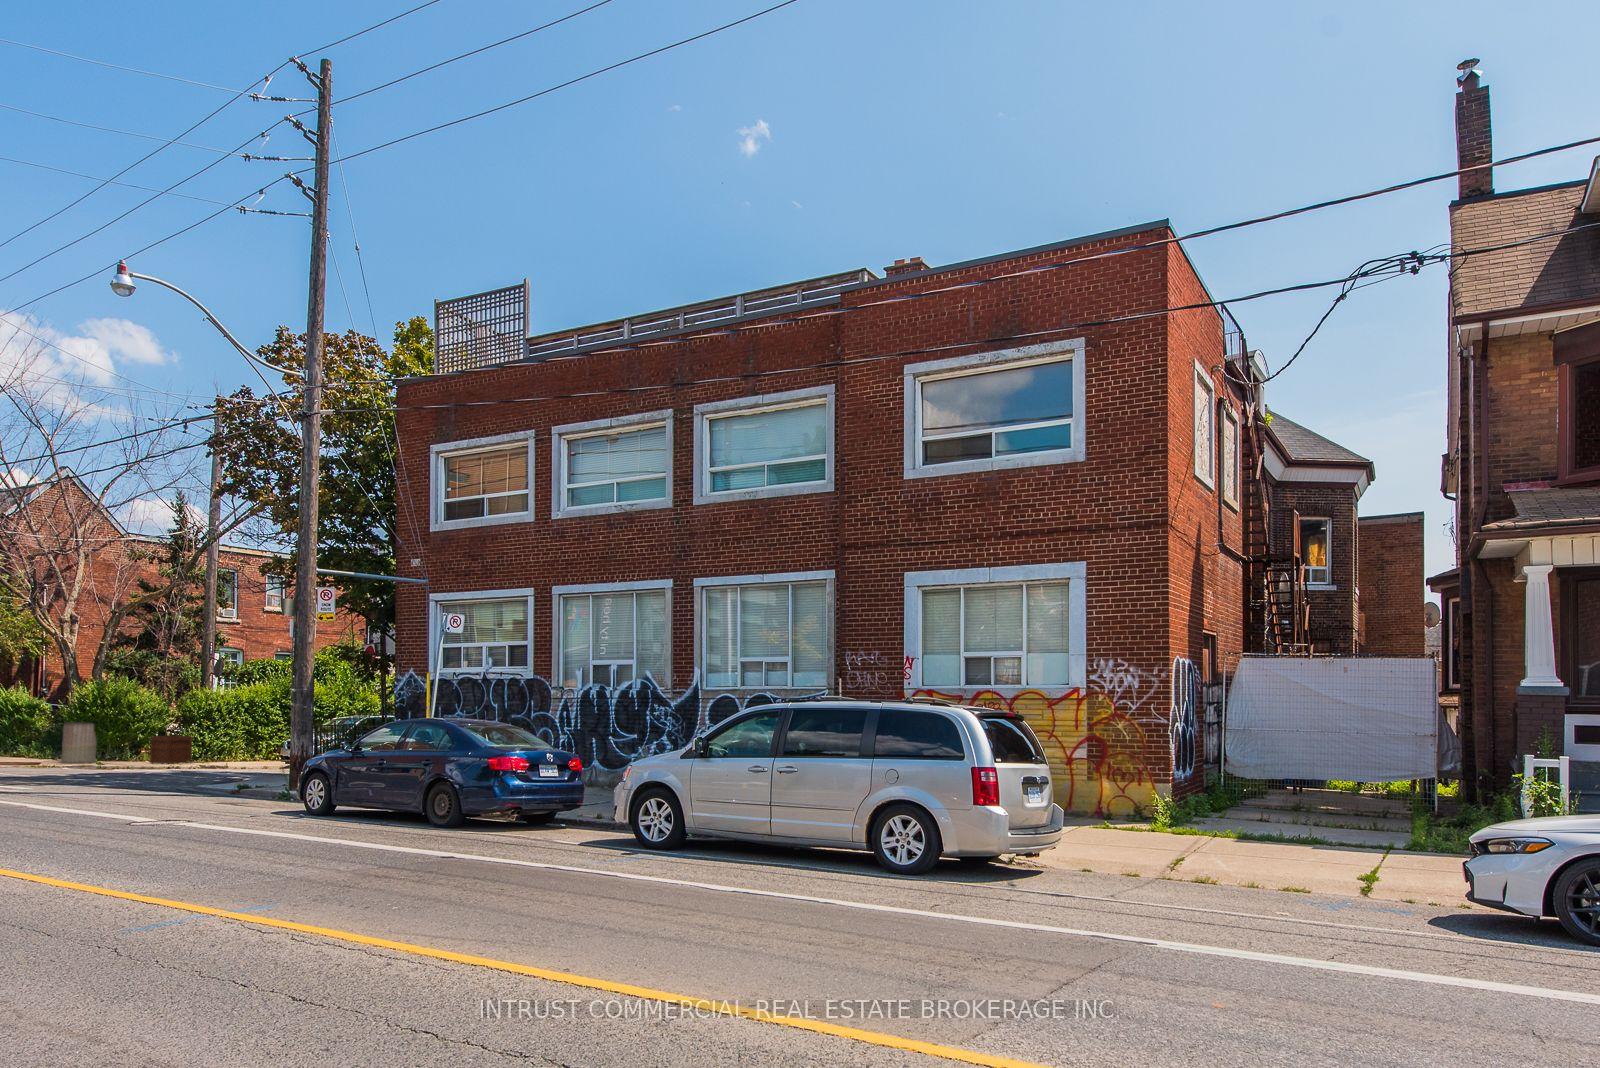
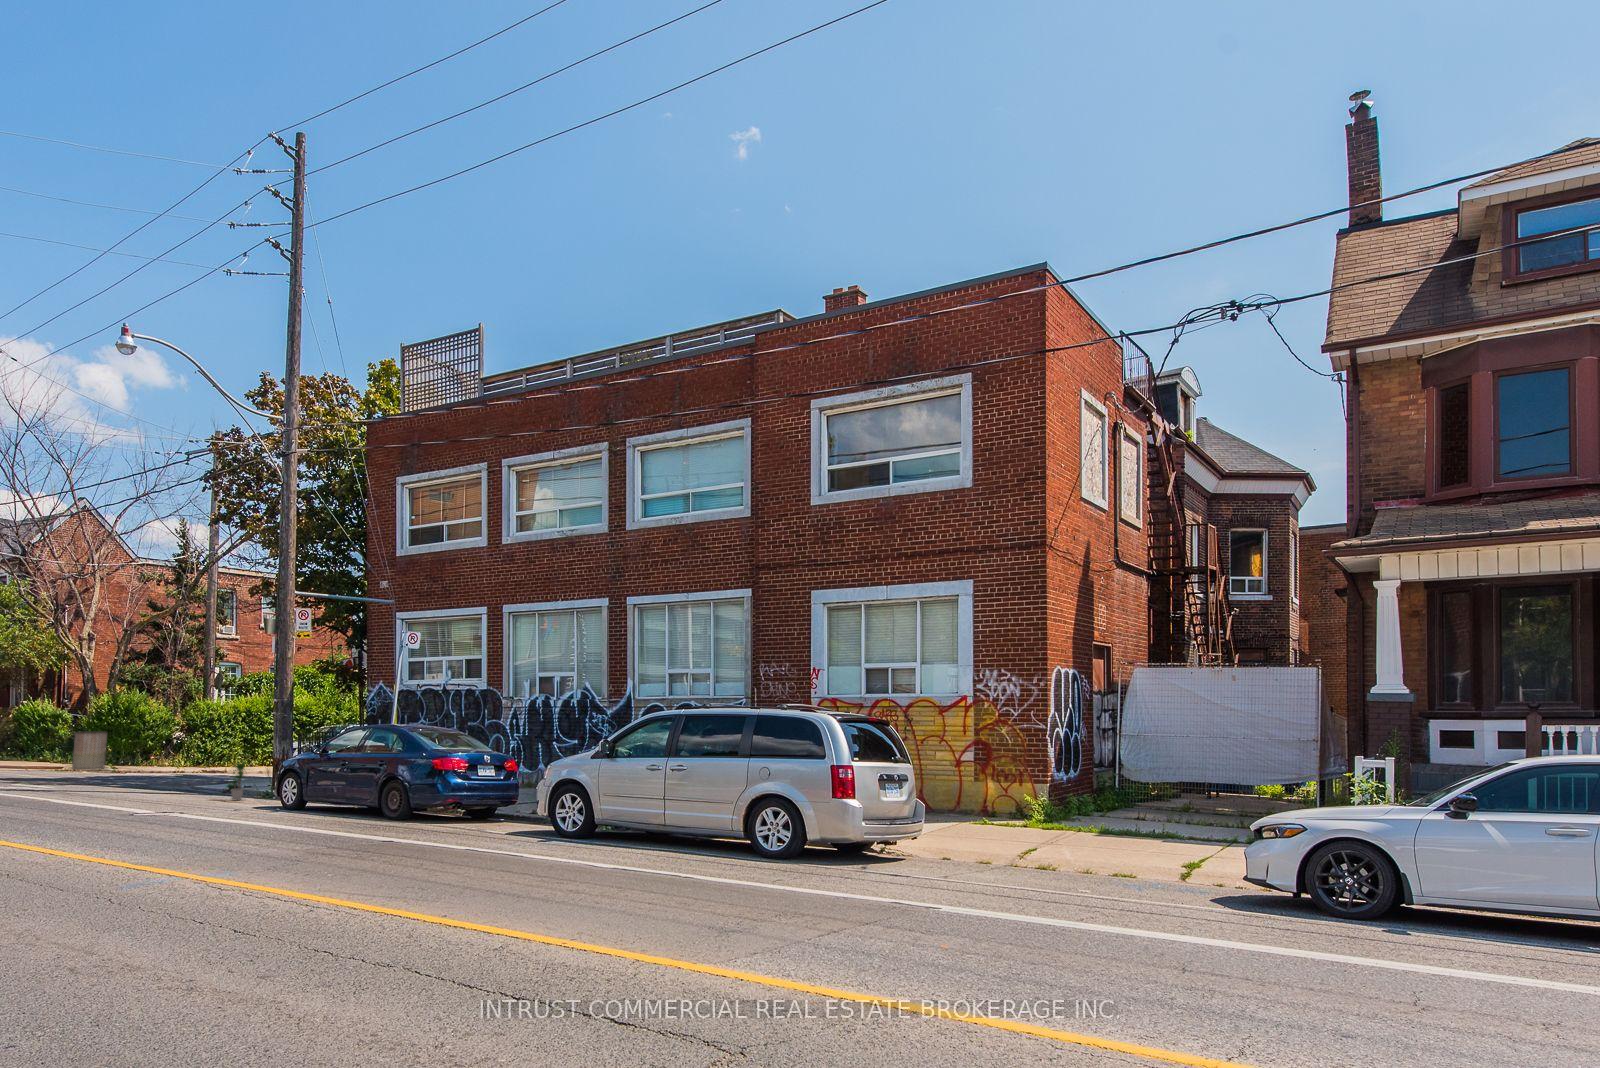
wooden crate: present [150,735,192,764] -> none [153,743,193,770]
potted plant: none [258,752,289,798] -> present [232,760,246,800]

